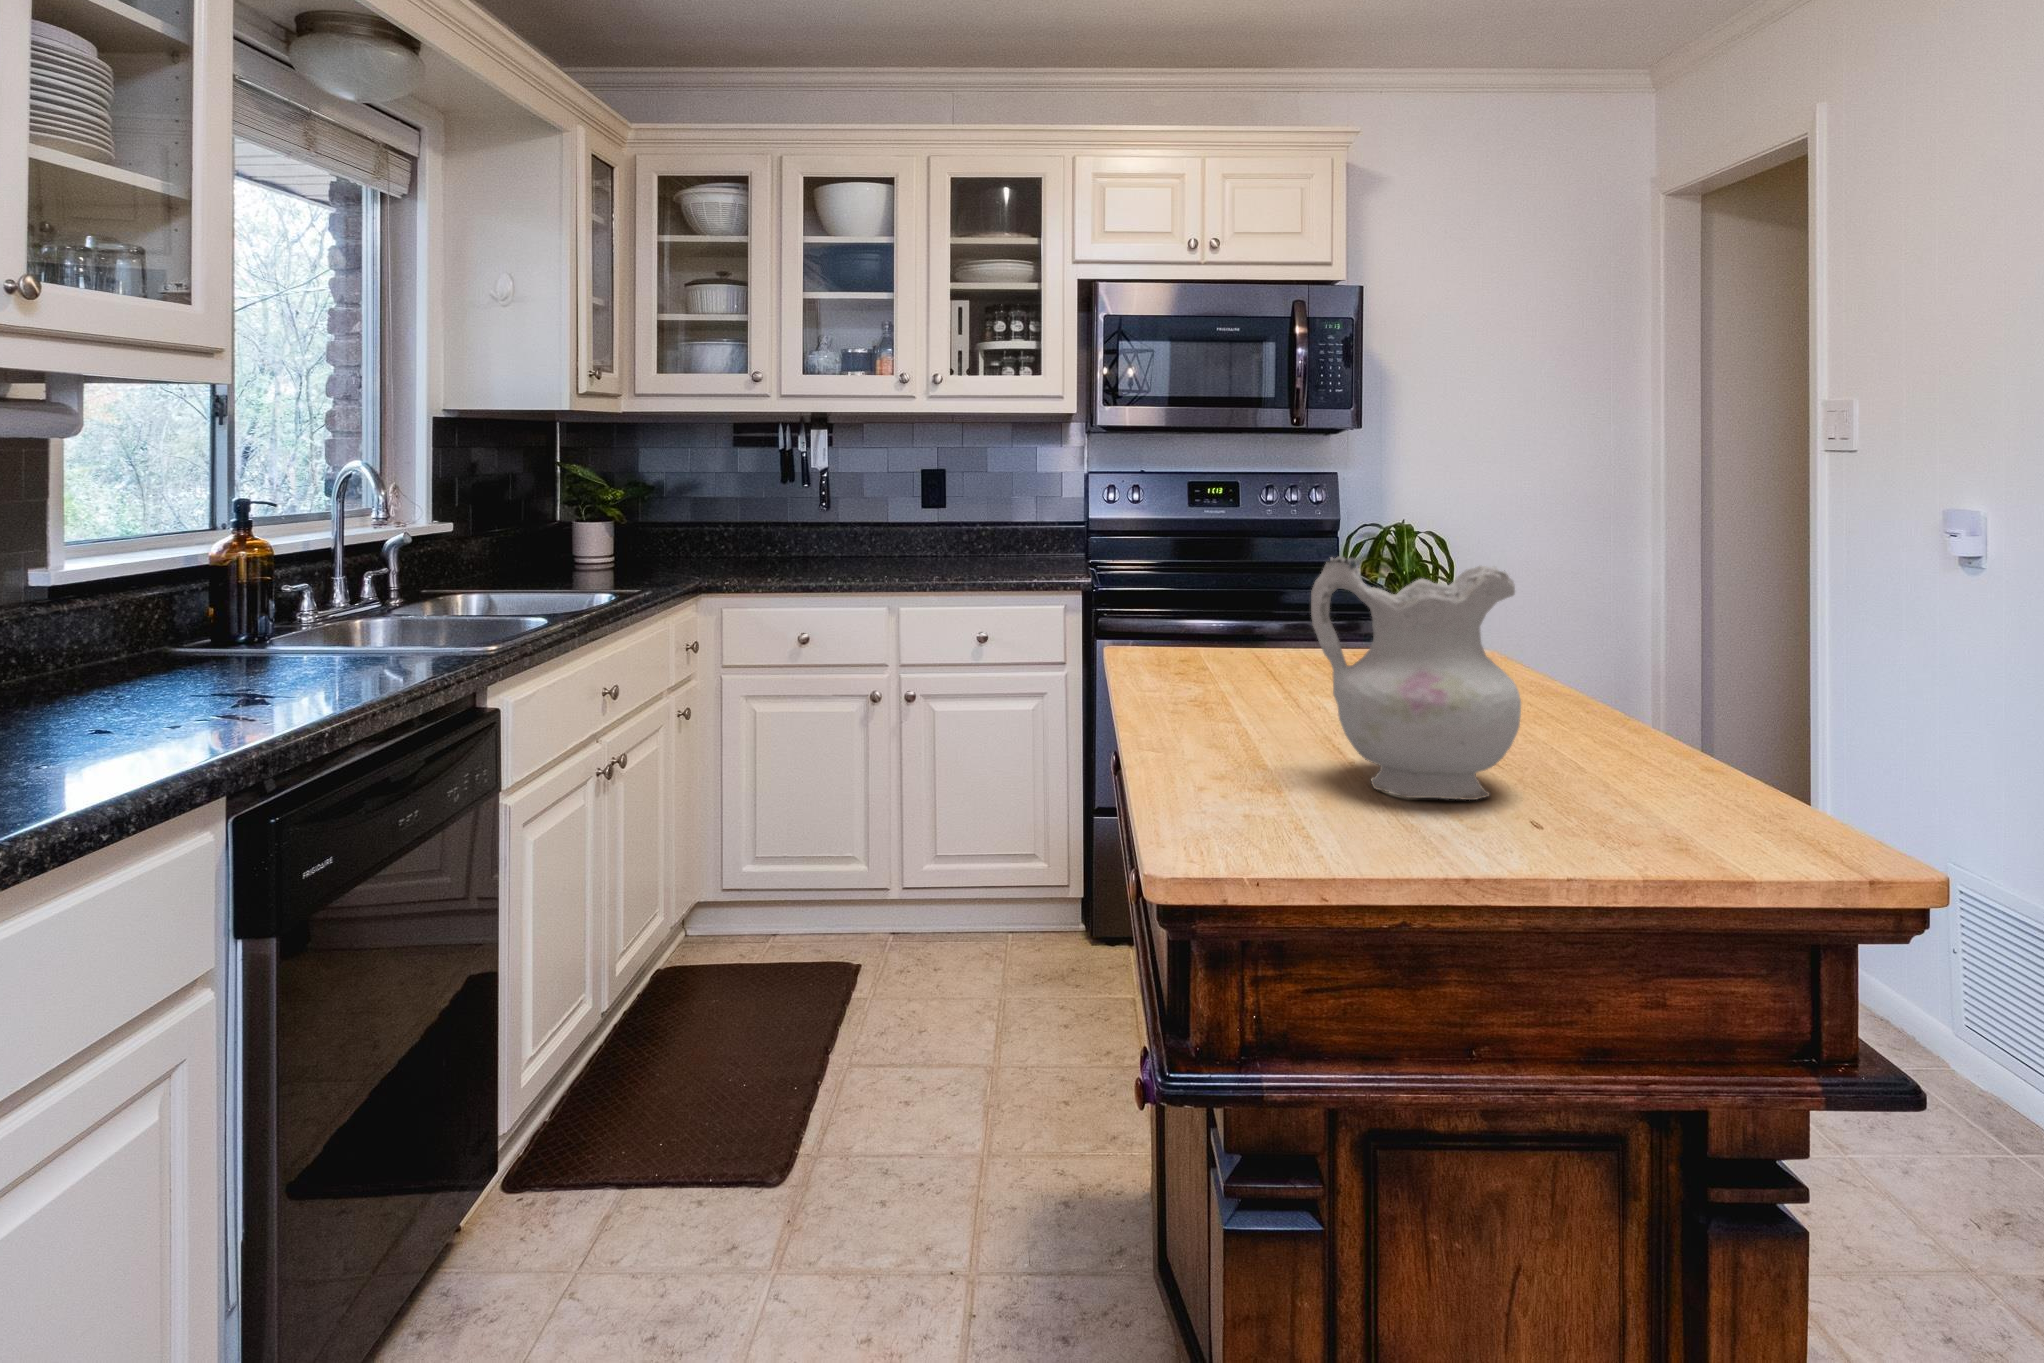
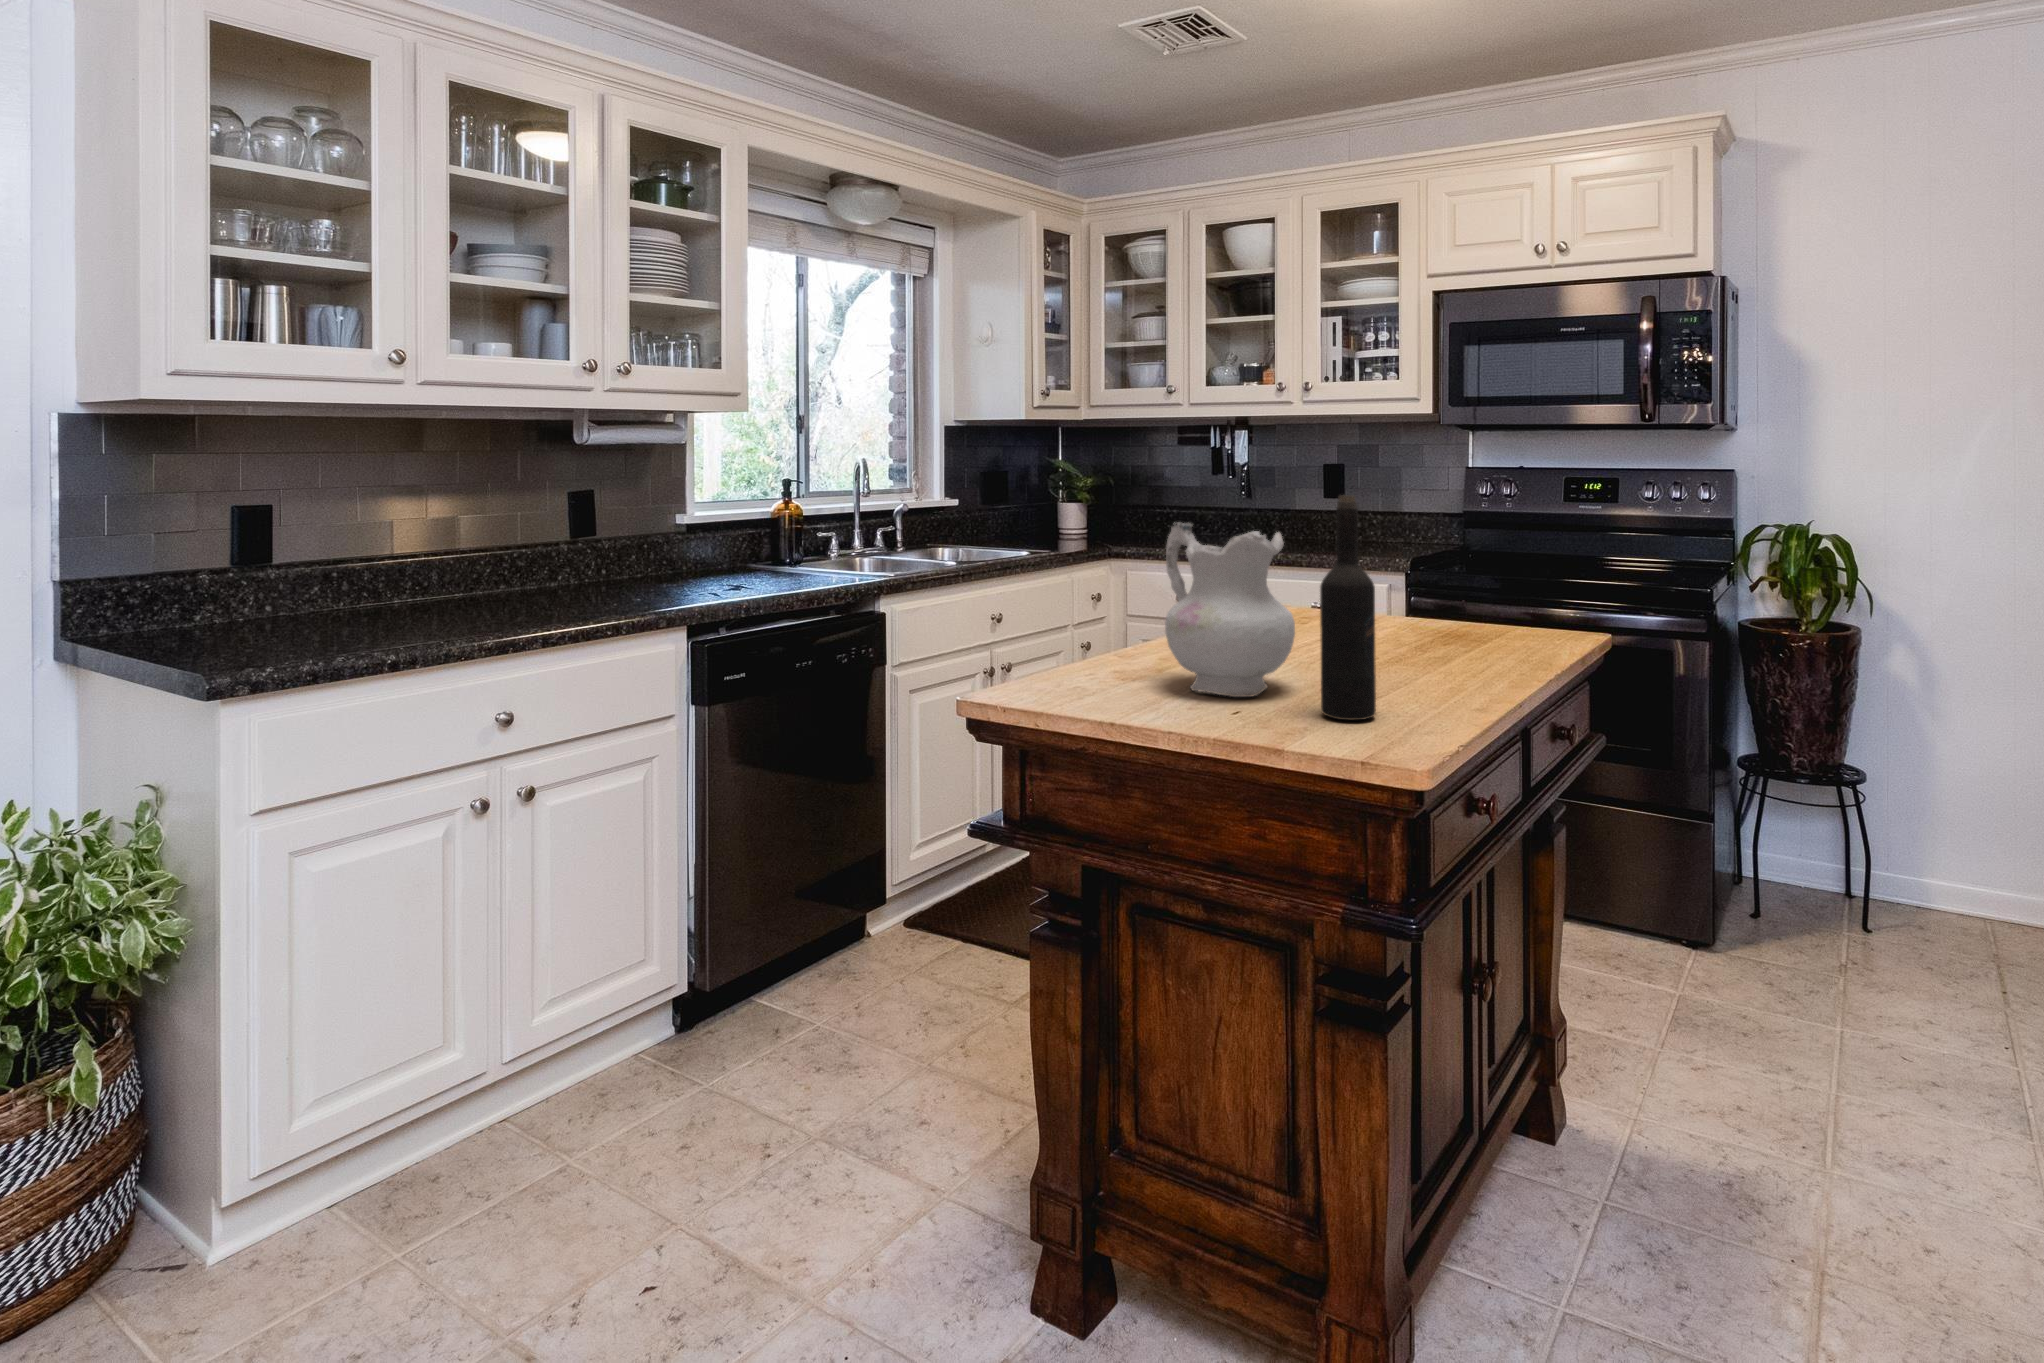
wine bottle: none [1610,515,1688,815] -> present [1320,495,1376,720]

